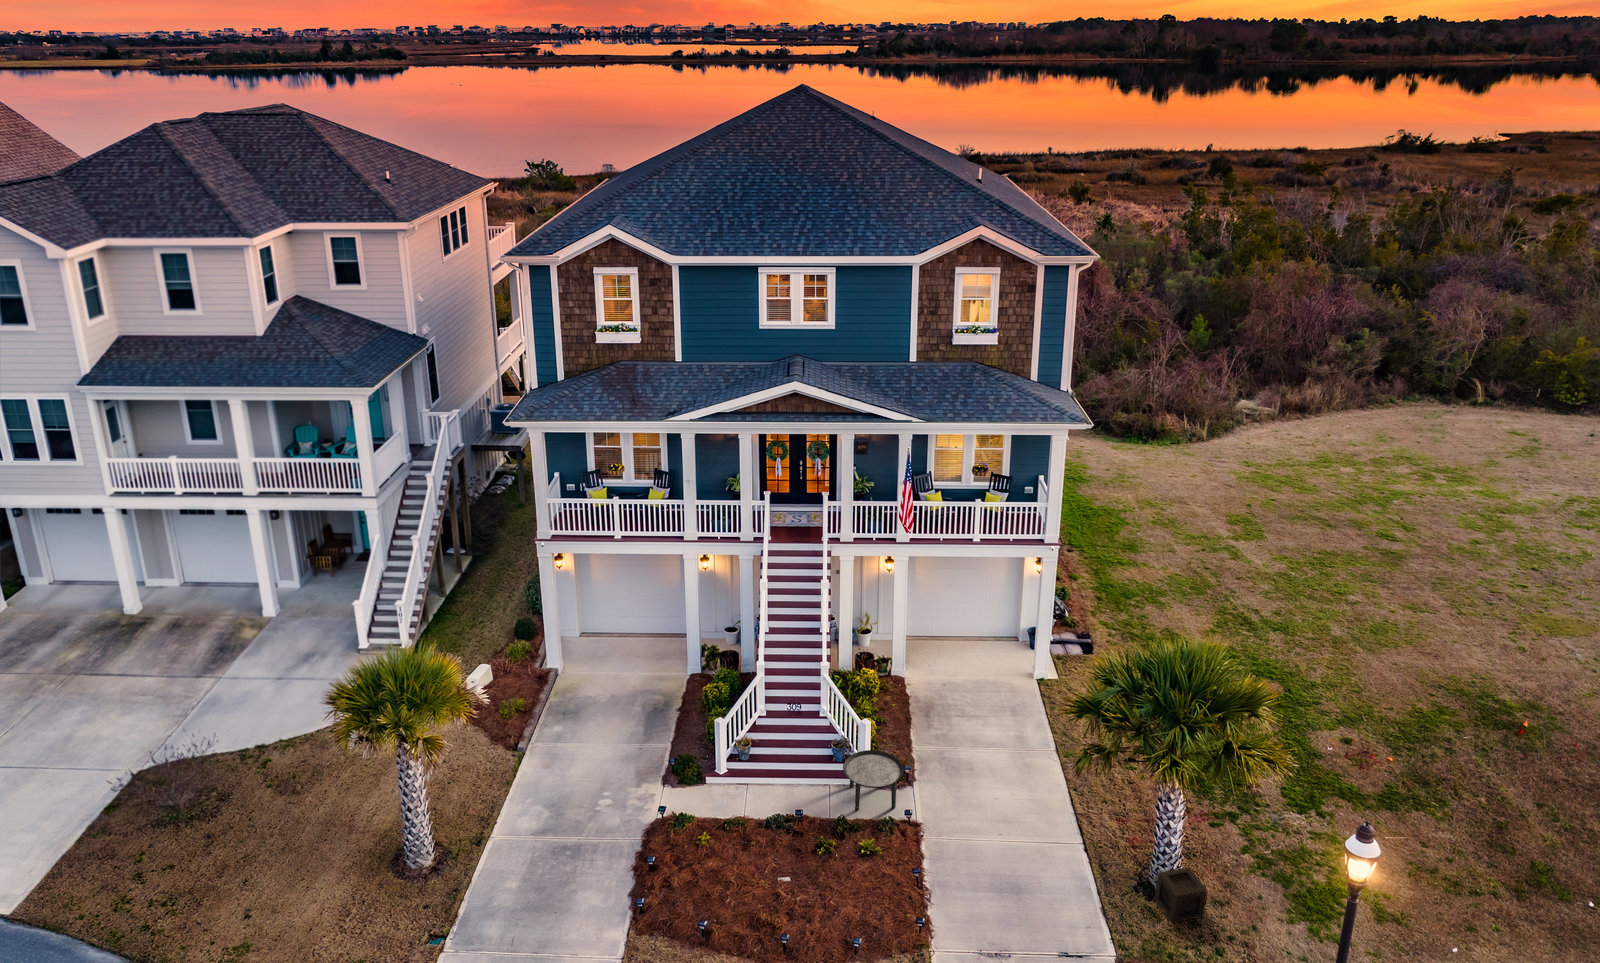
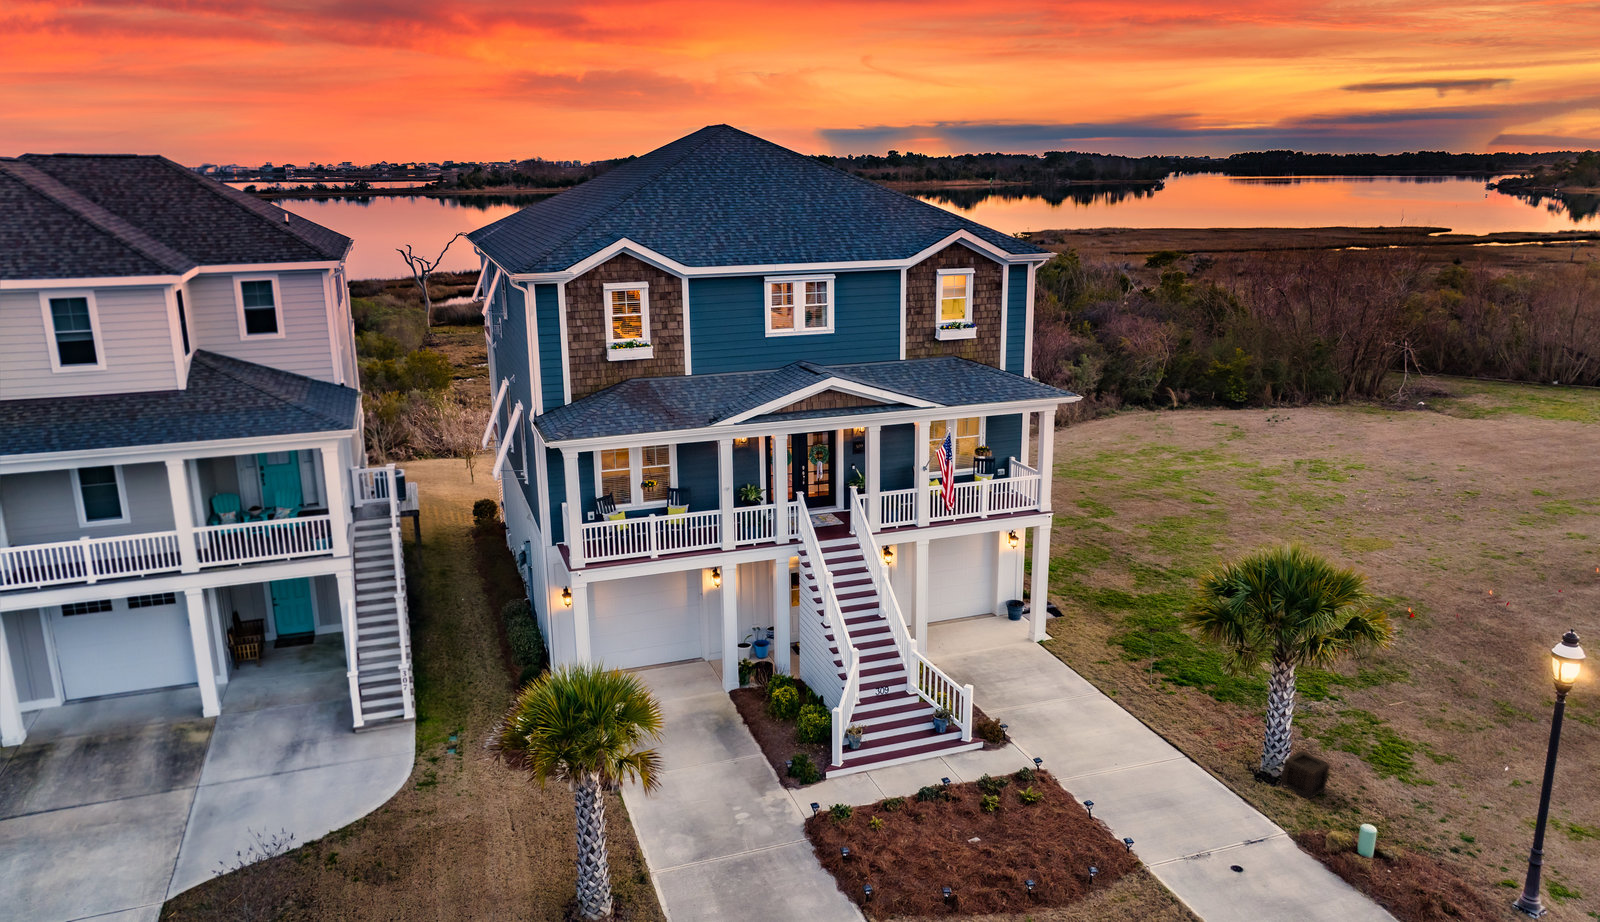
round table: present [843,750,904,811] -> none [973,714,1032,772]

